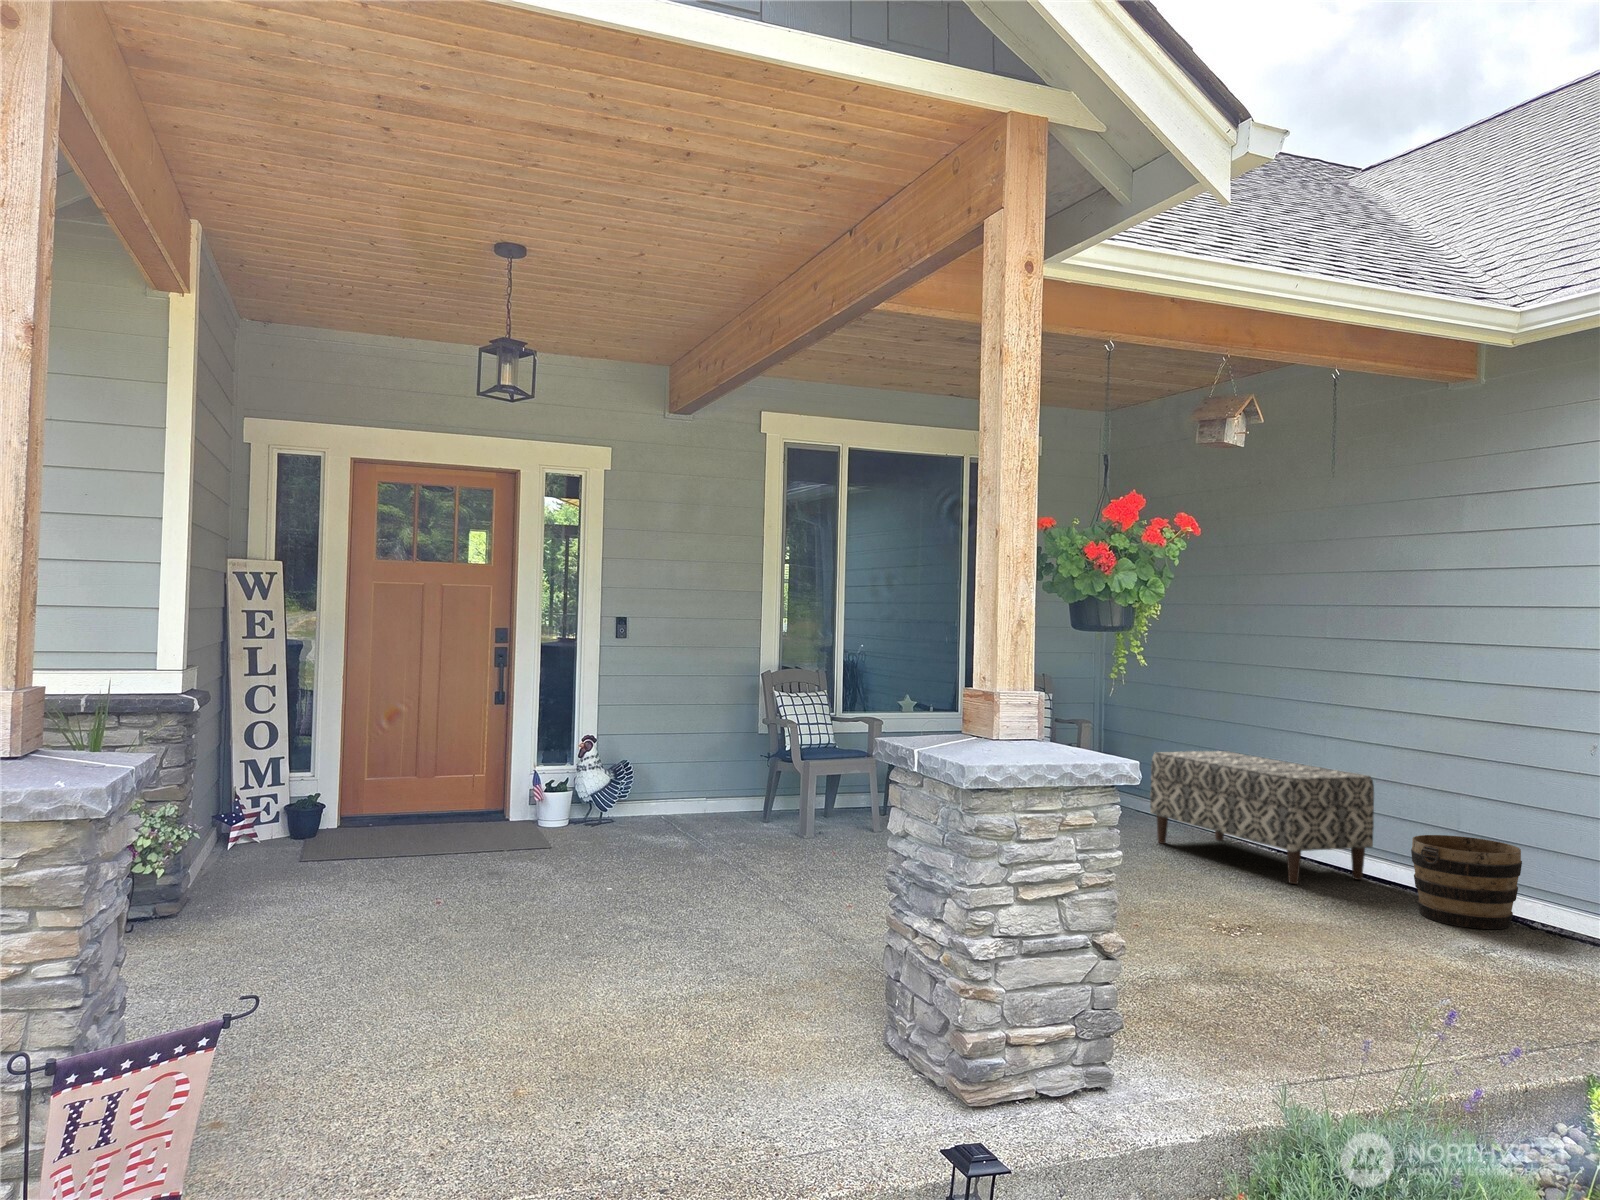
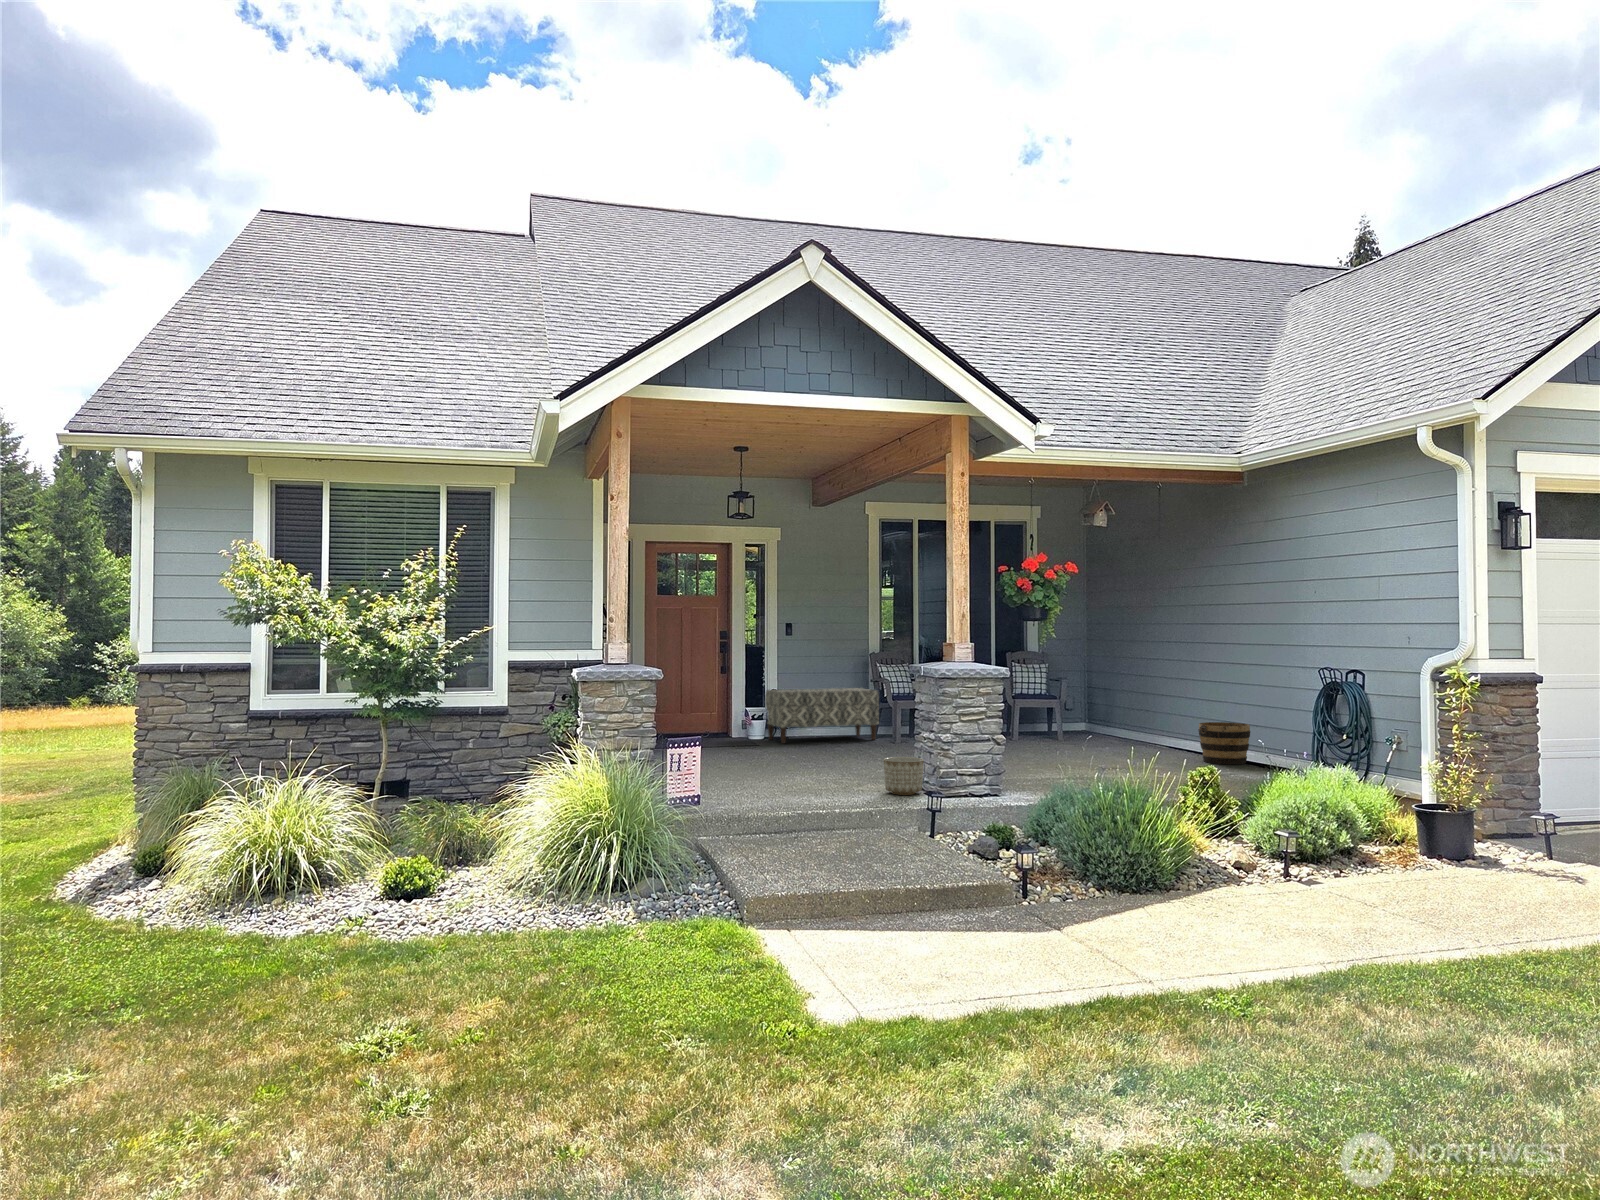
bench: present [1150,751,1374,884] -> present [765,688,879,743]
planter: none [806,979,914,1100] -> present [884,757,924,795]

